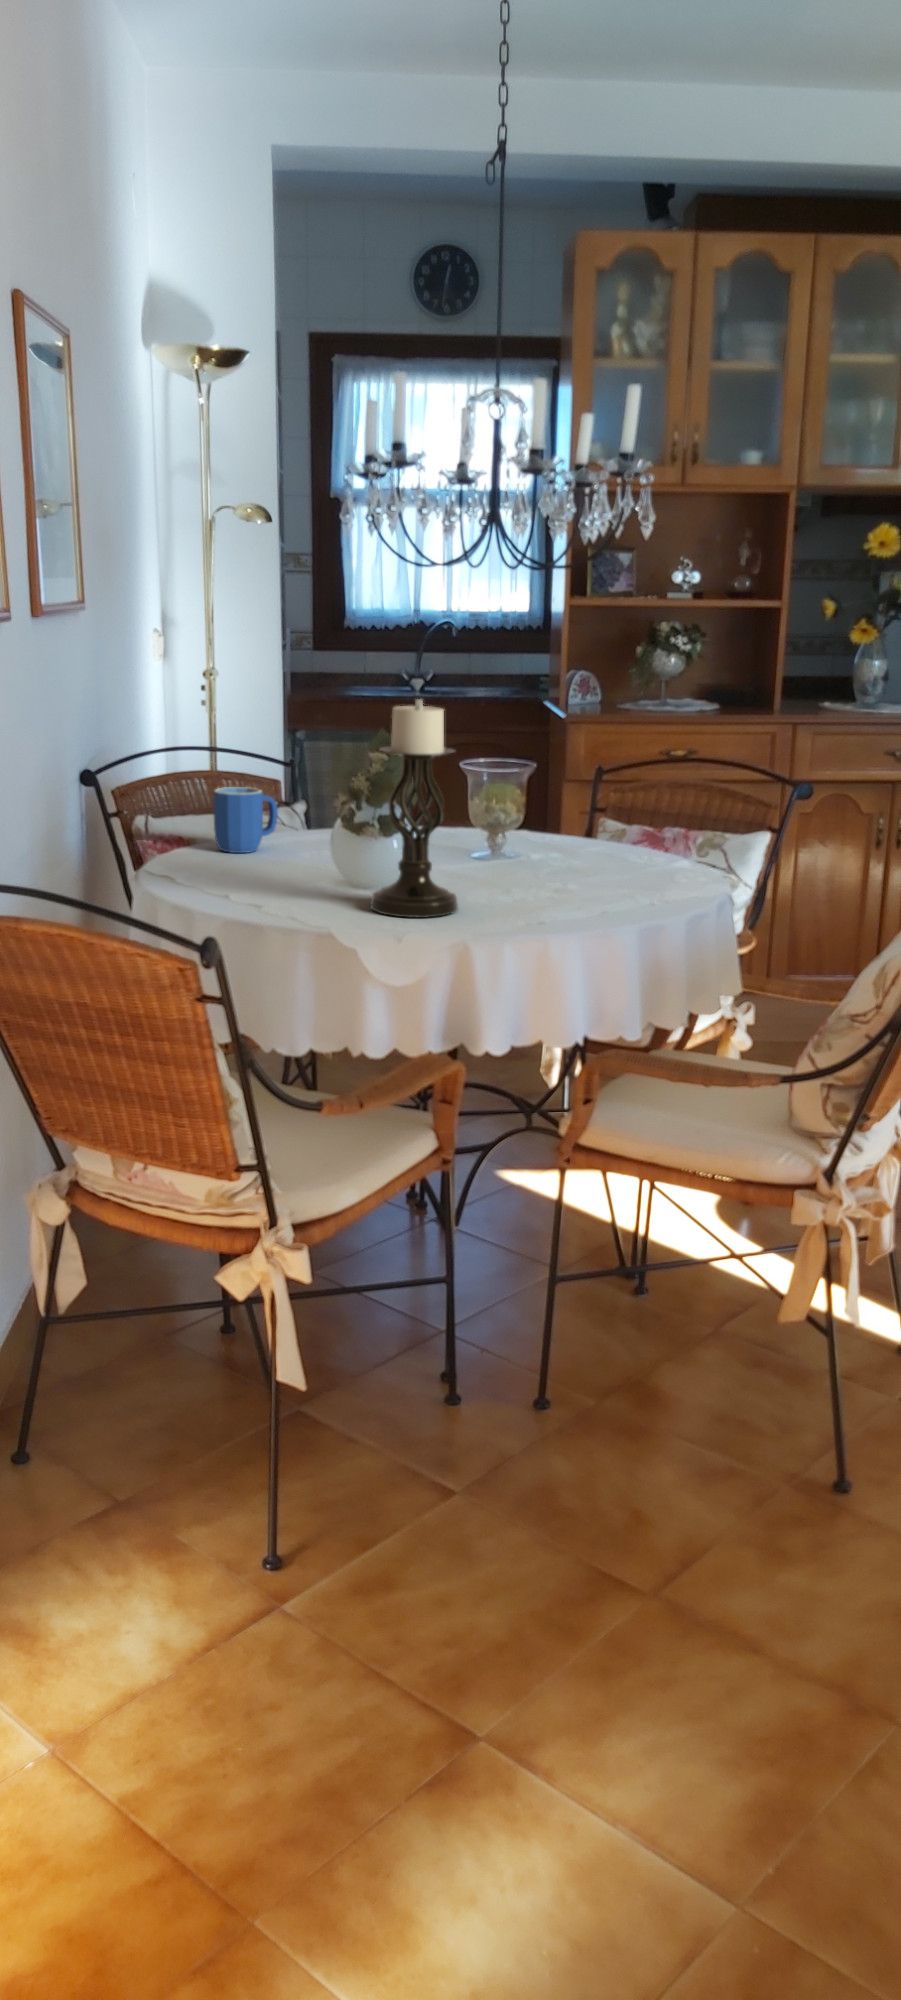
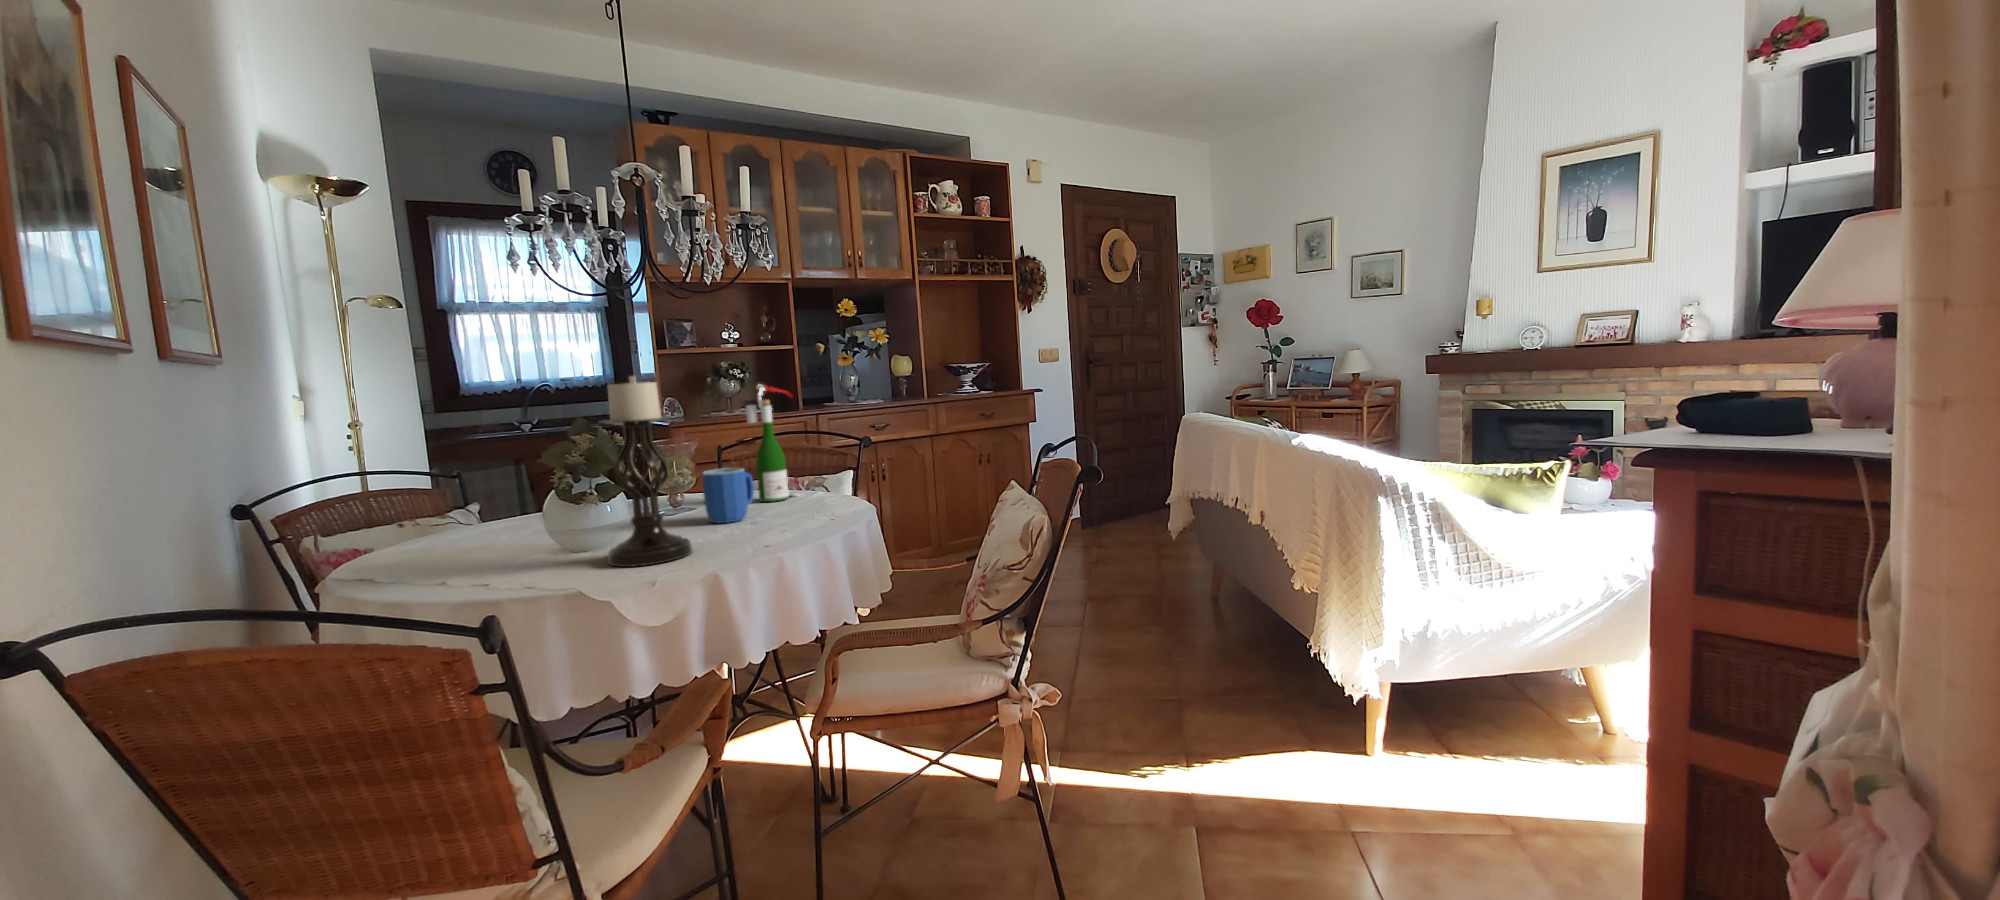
wine bottle: none [595,701,663,865] -> present [746,384,799,502]
mug: present [213,787,278,853] -> present [702,468,754,523]

